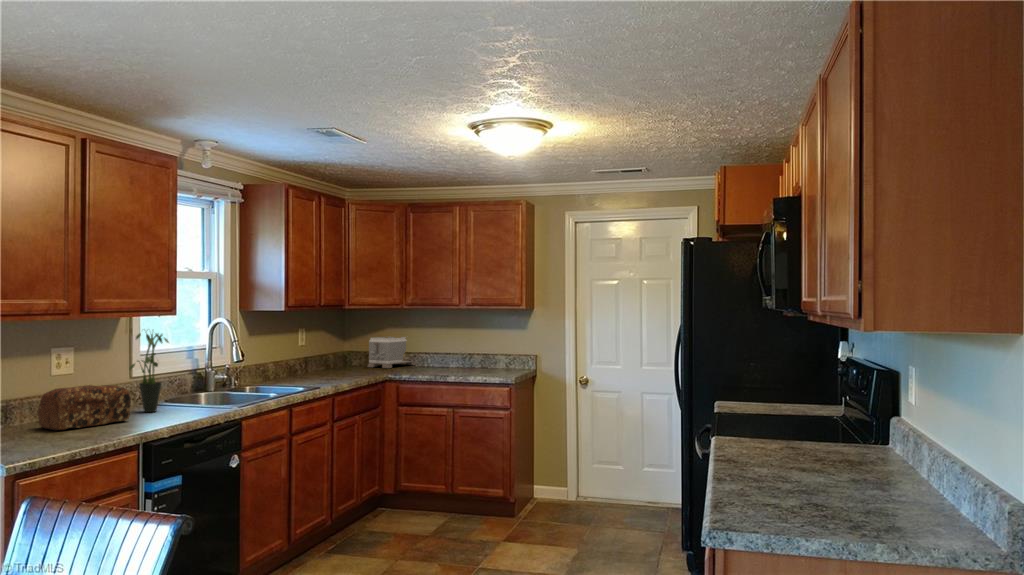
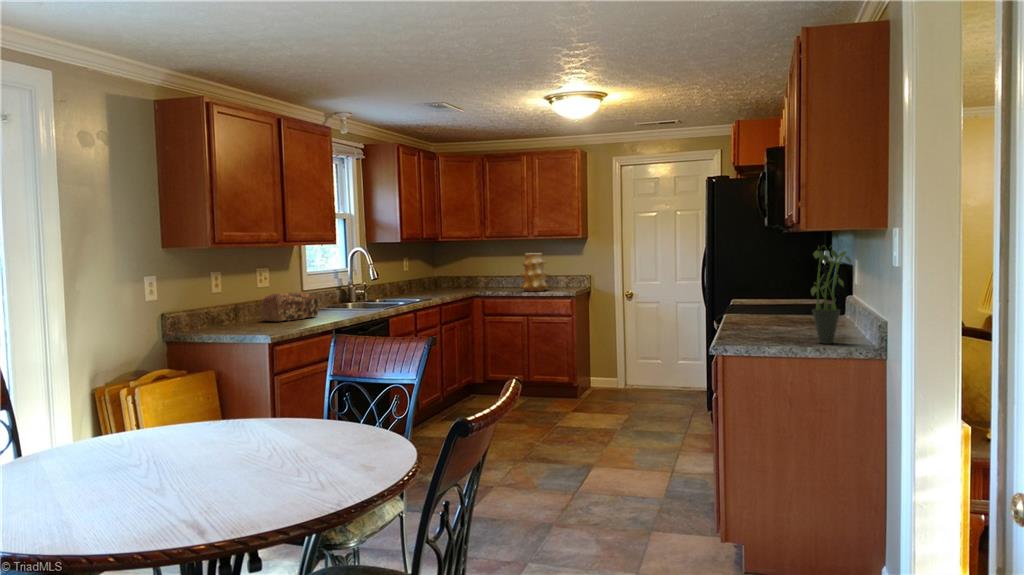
vase: none [445,328,482,377] -> present [520,253,549,291]
potted plant: present [130,333,168,412] -> present [811,247,851,344]
toaster: present [368,336,416,368] -> none [455,263,493,288]

